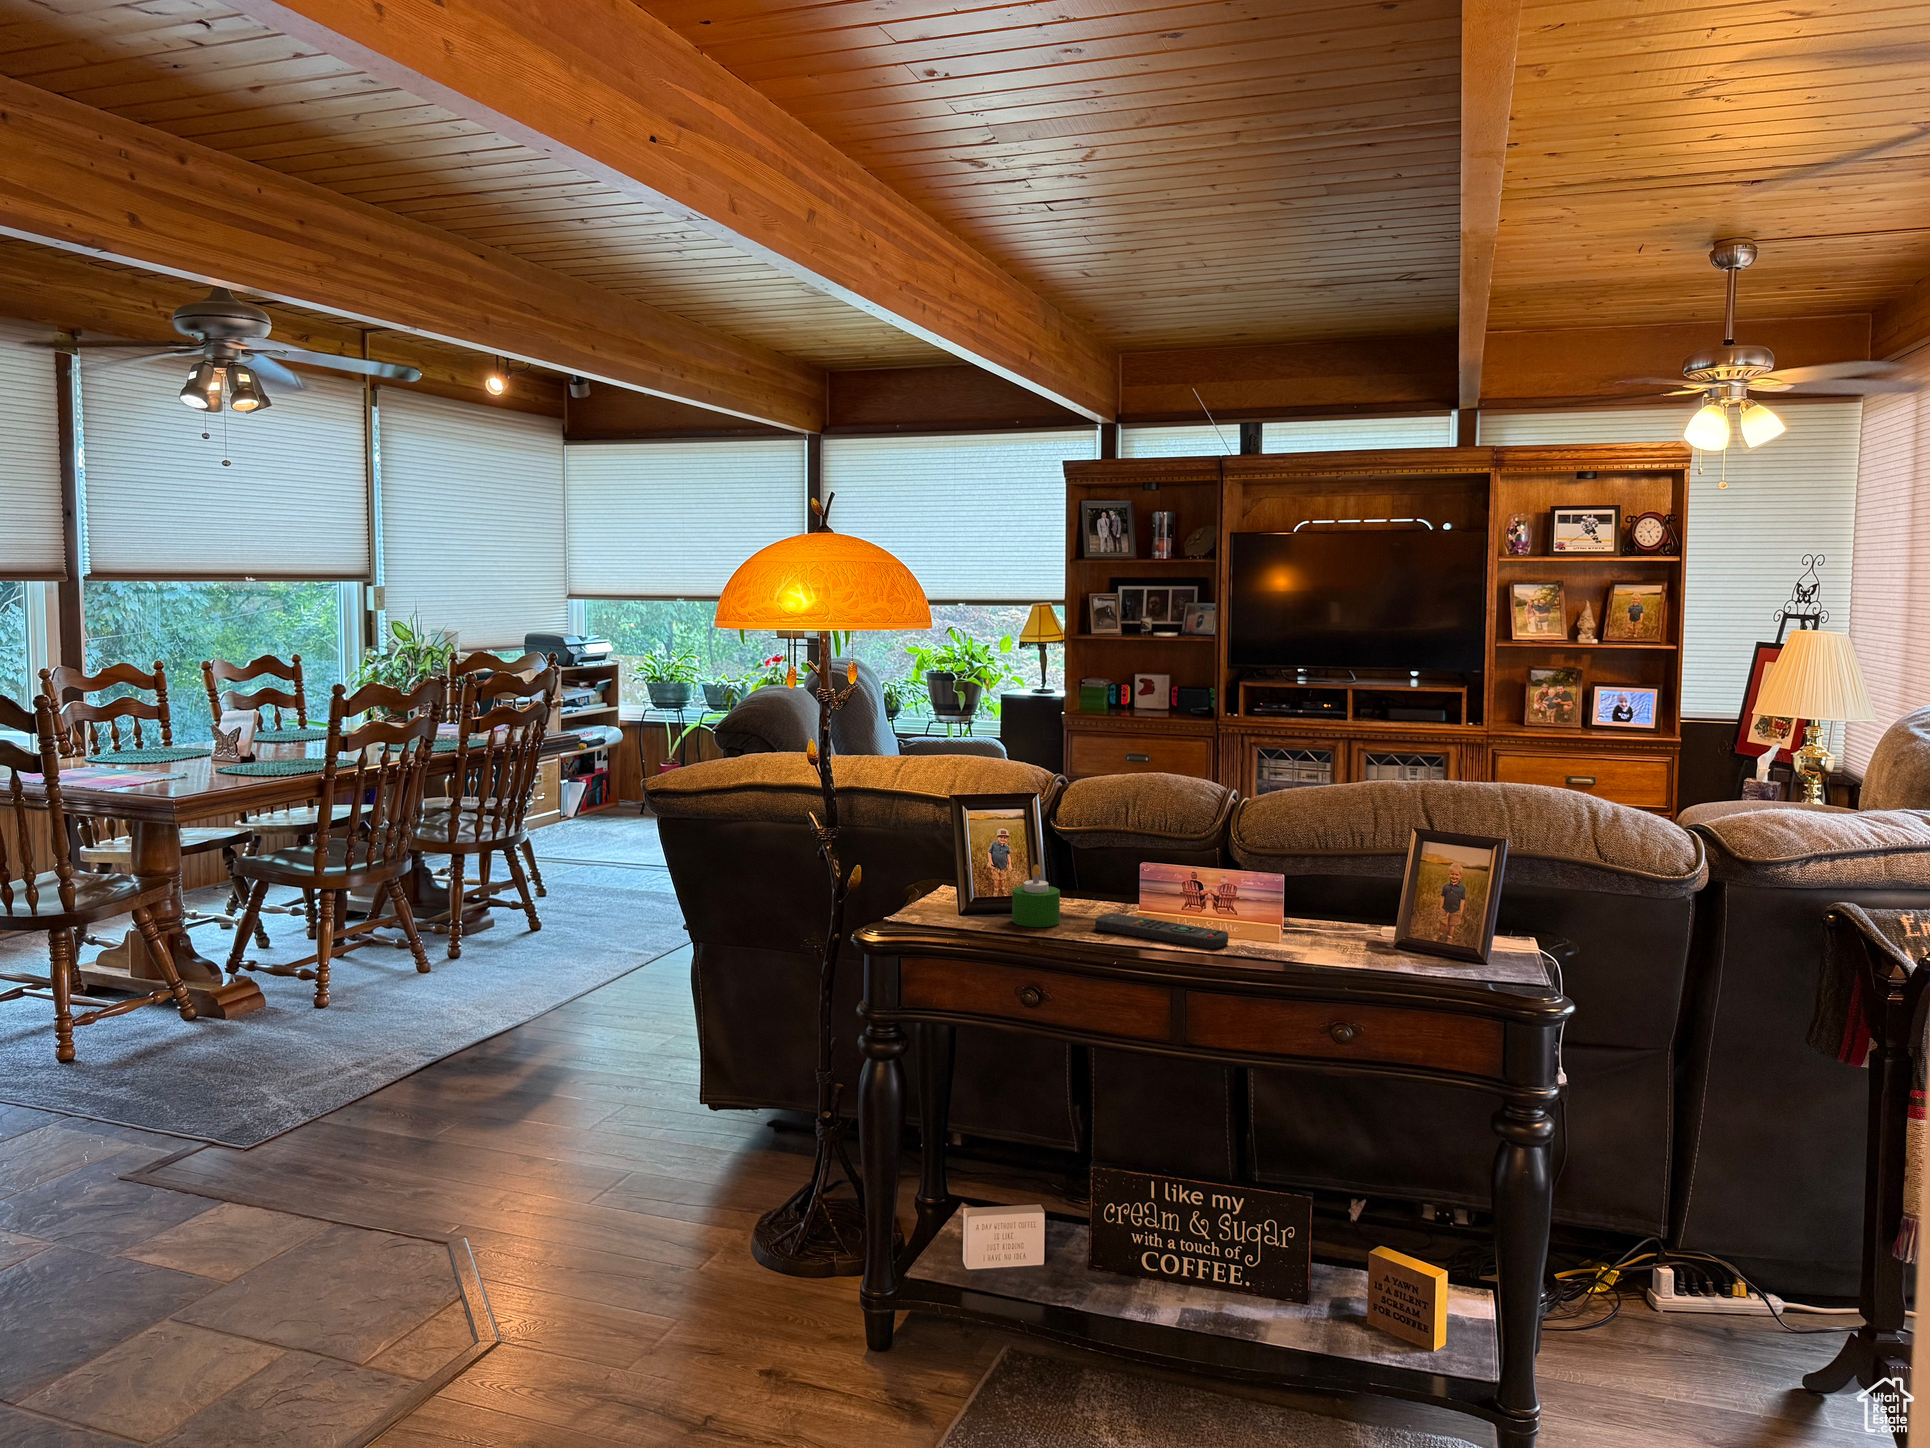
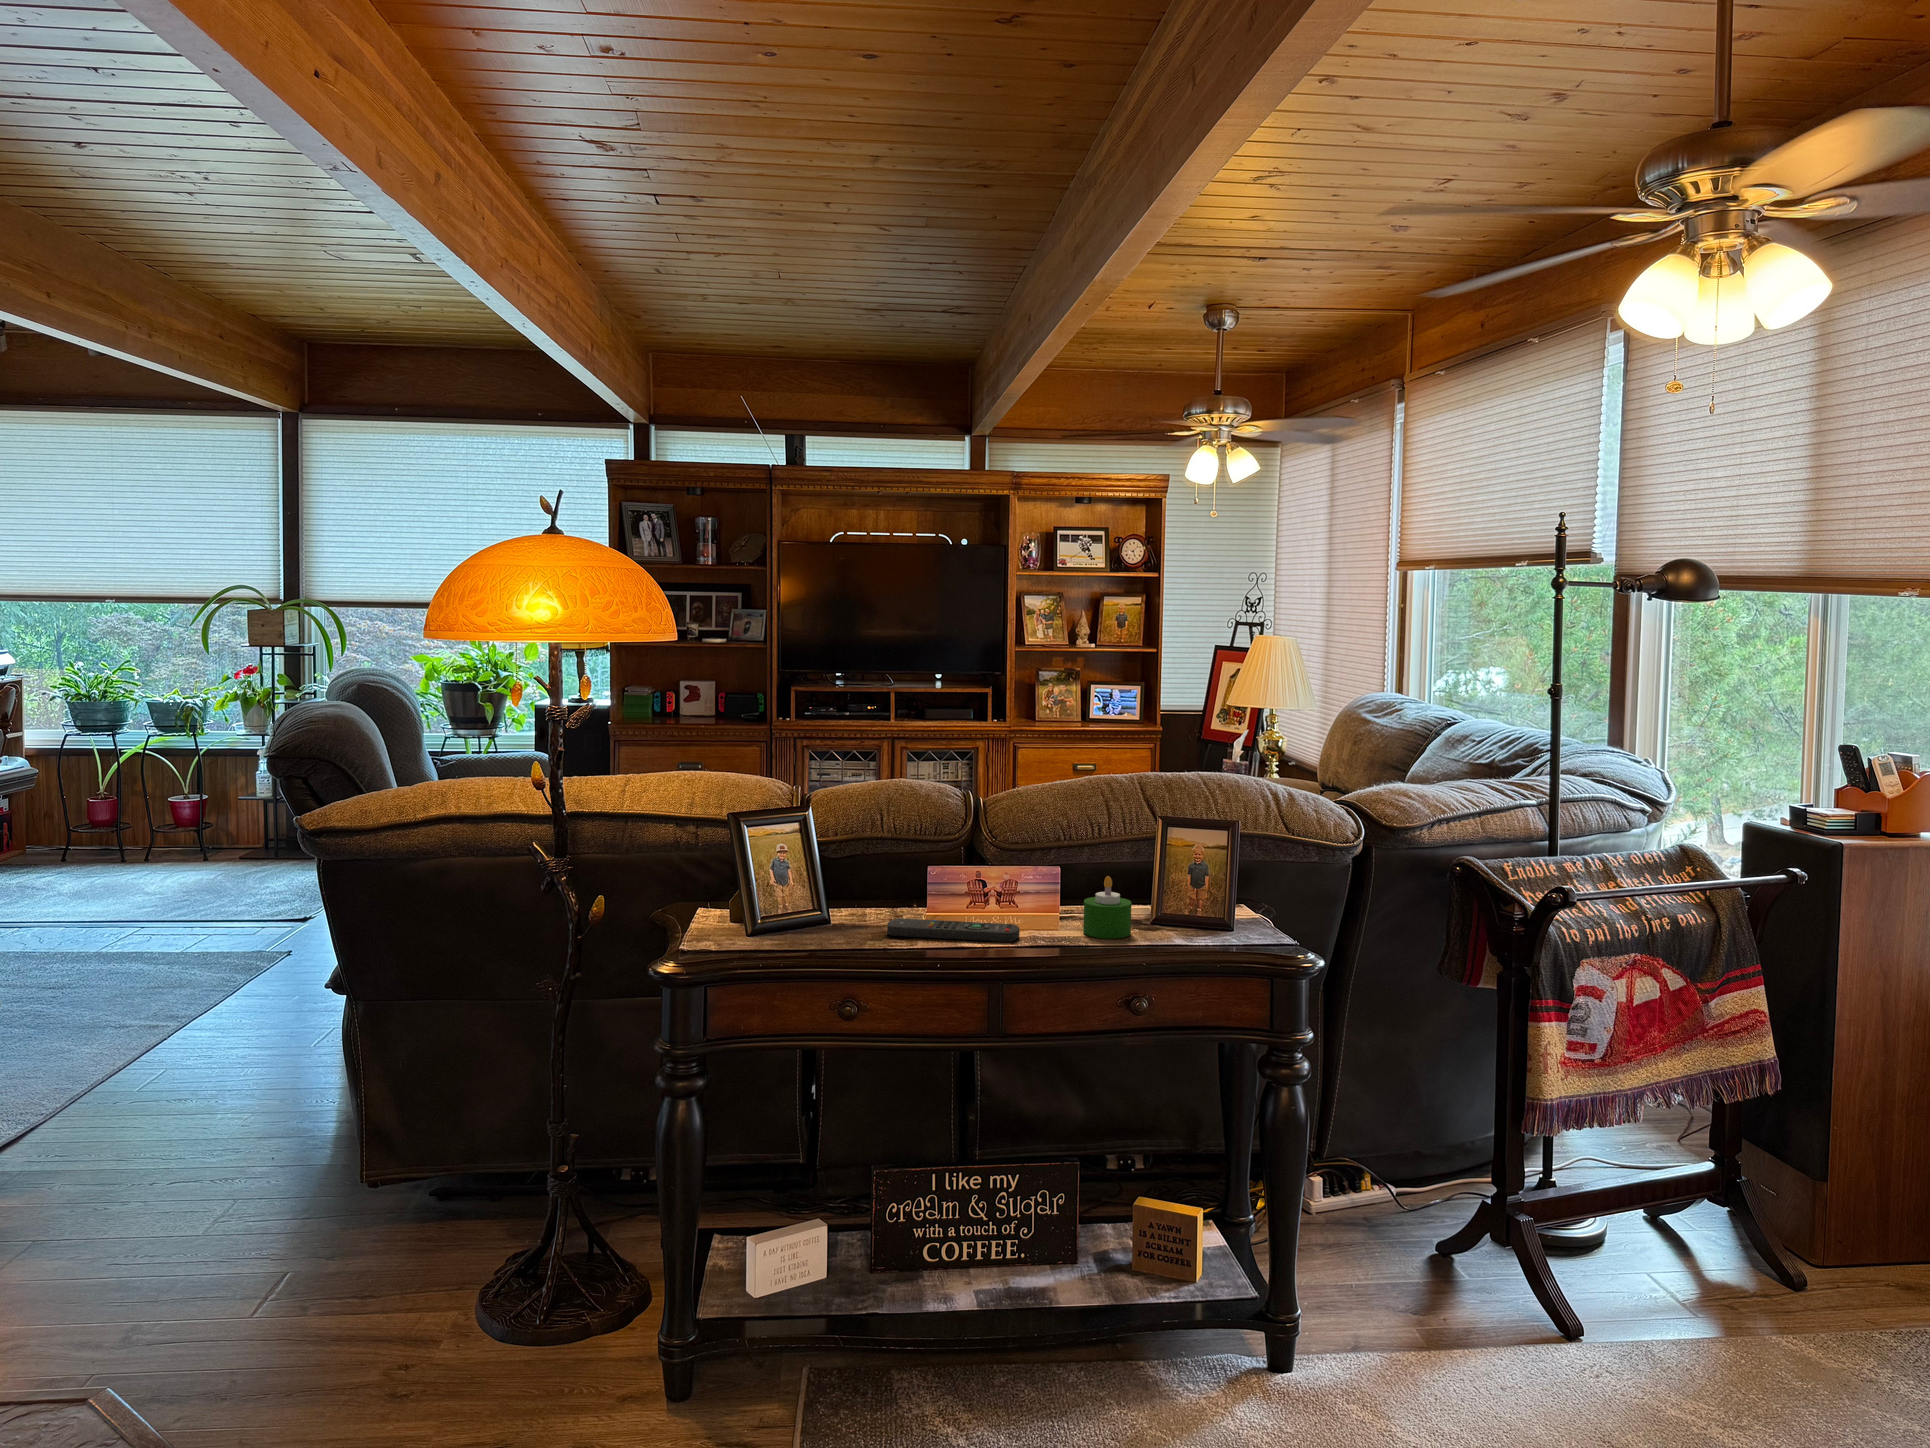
candle: present [1012,865,1060,927] -> present [1083,876,1131,939]

